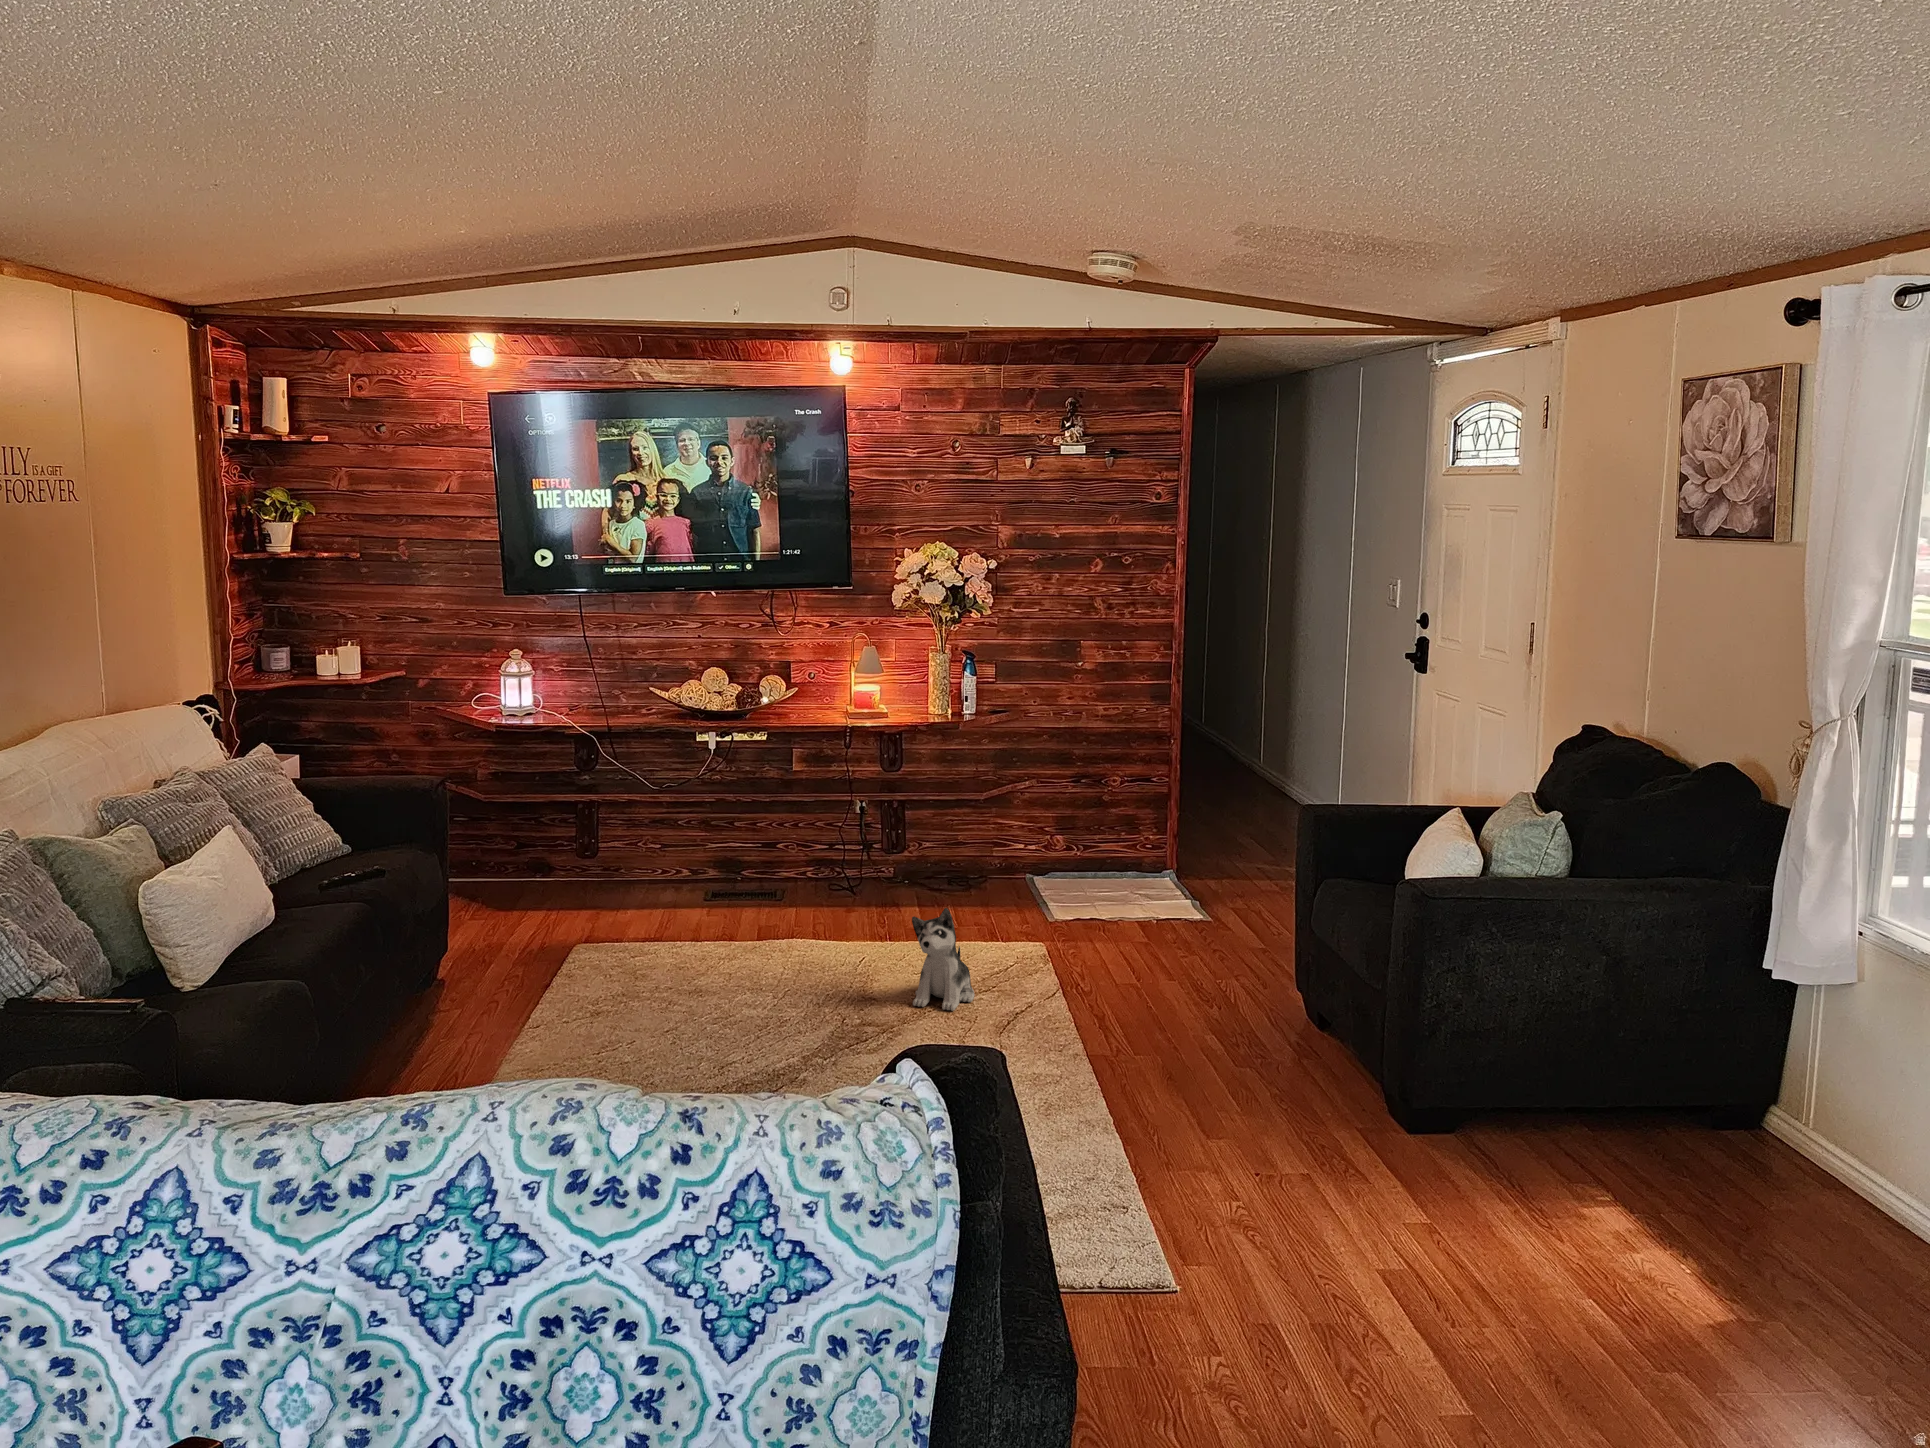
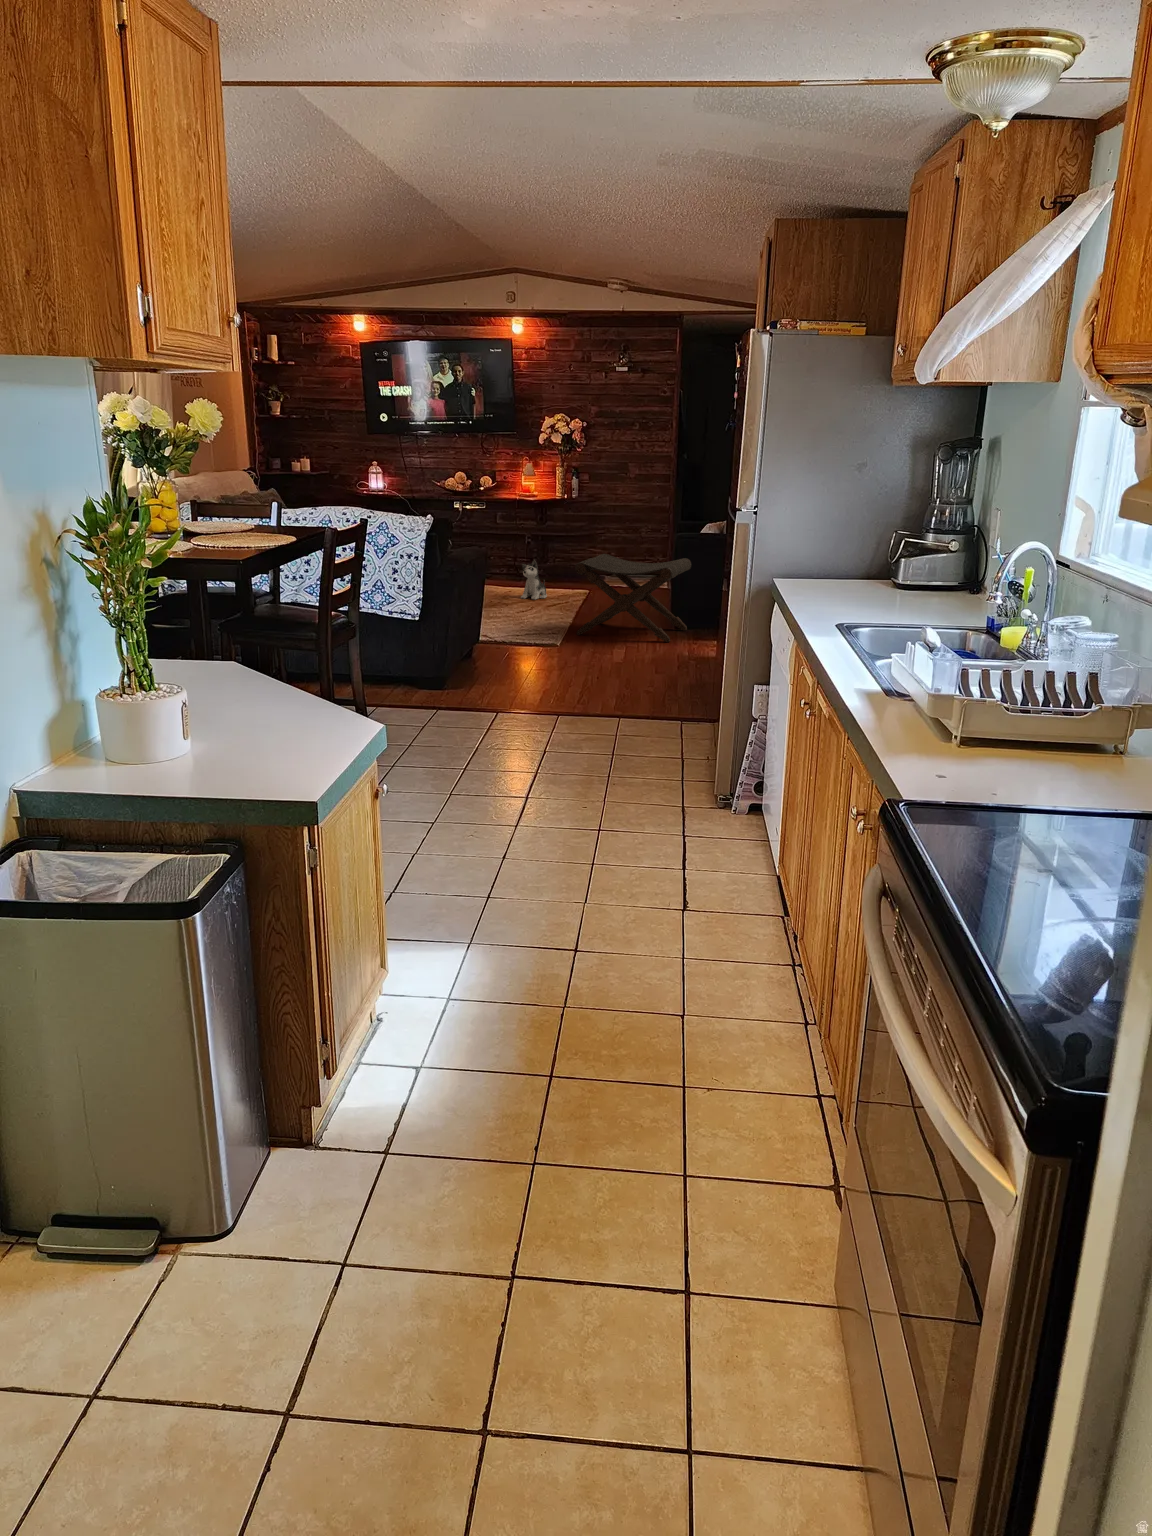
footstool: none [1201,950,1530,1260] -> present [575,554,691,642]

